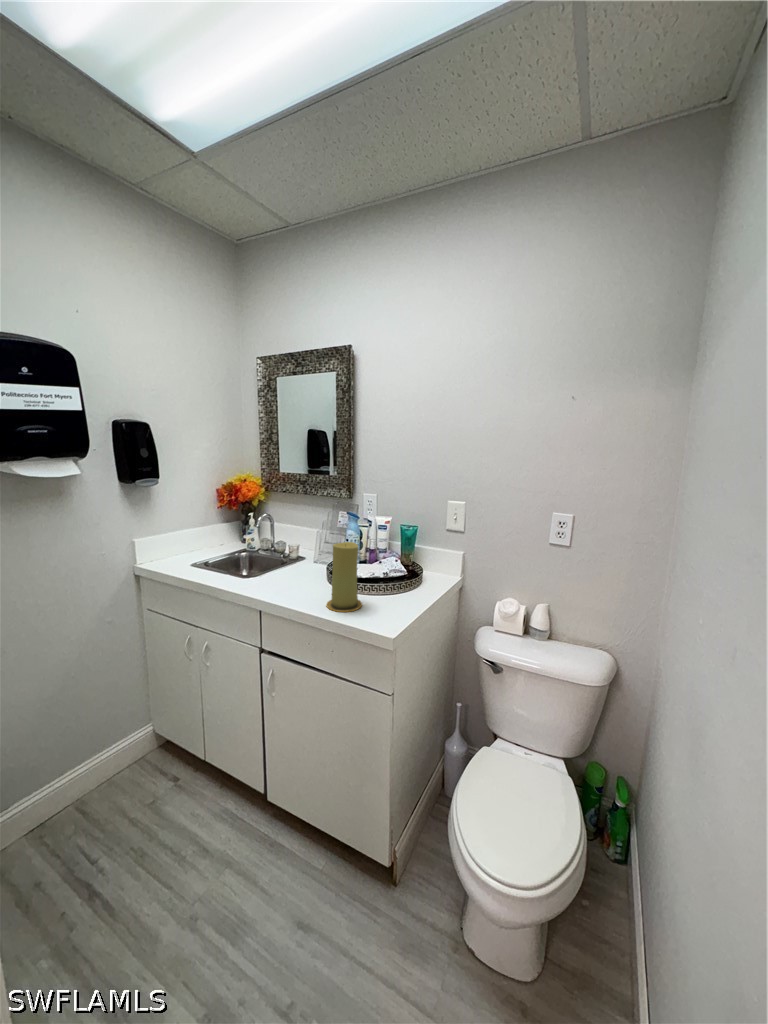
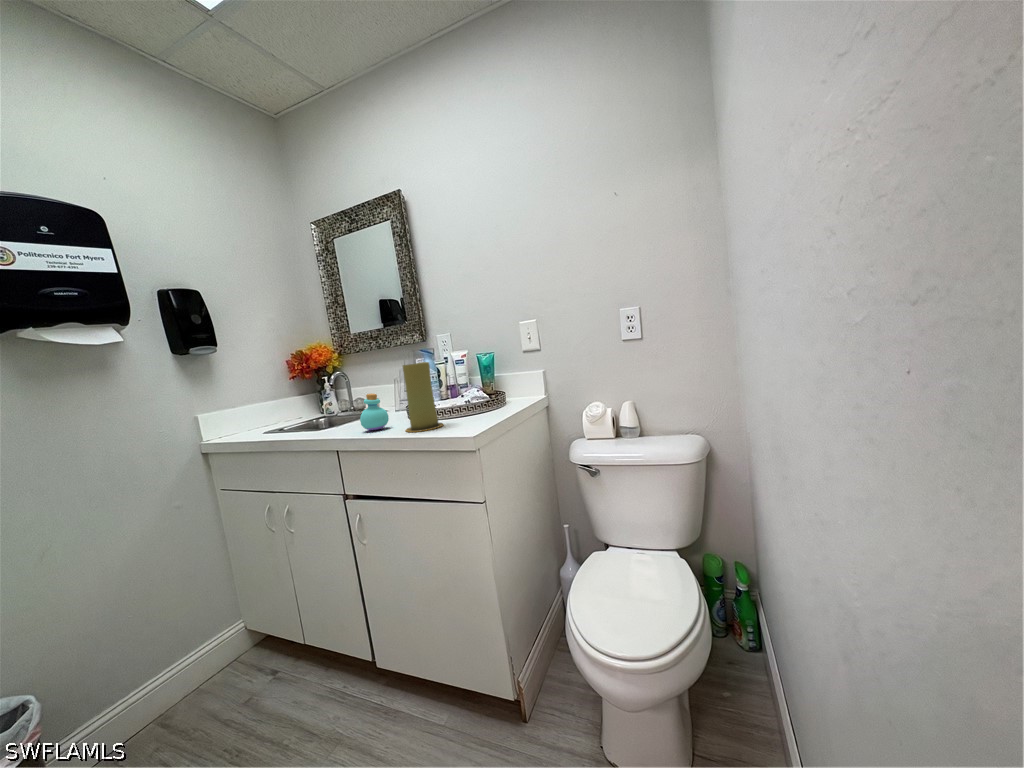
perfume bottle: none [284,558,310,593] -> present [360,393,389,430]

